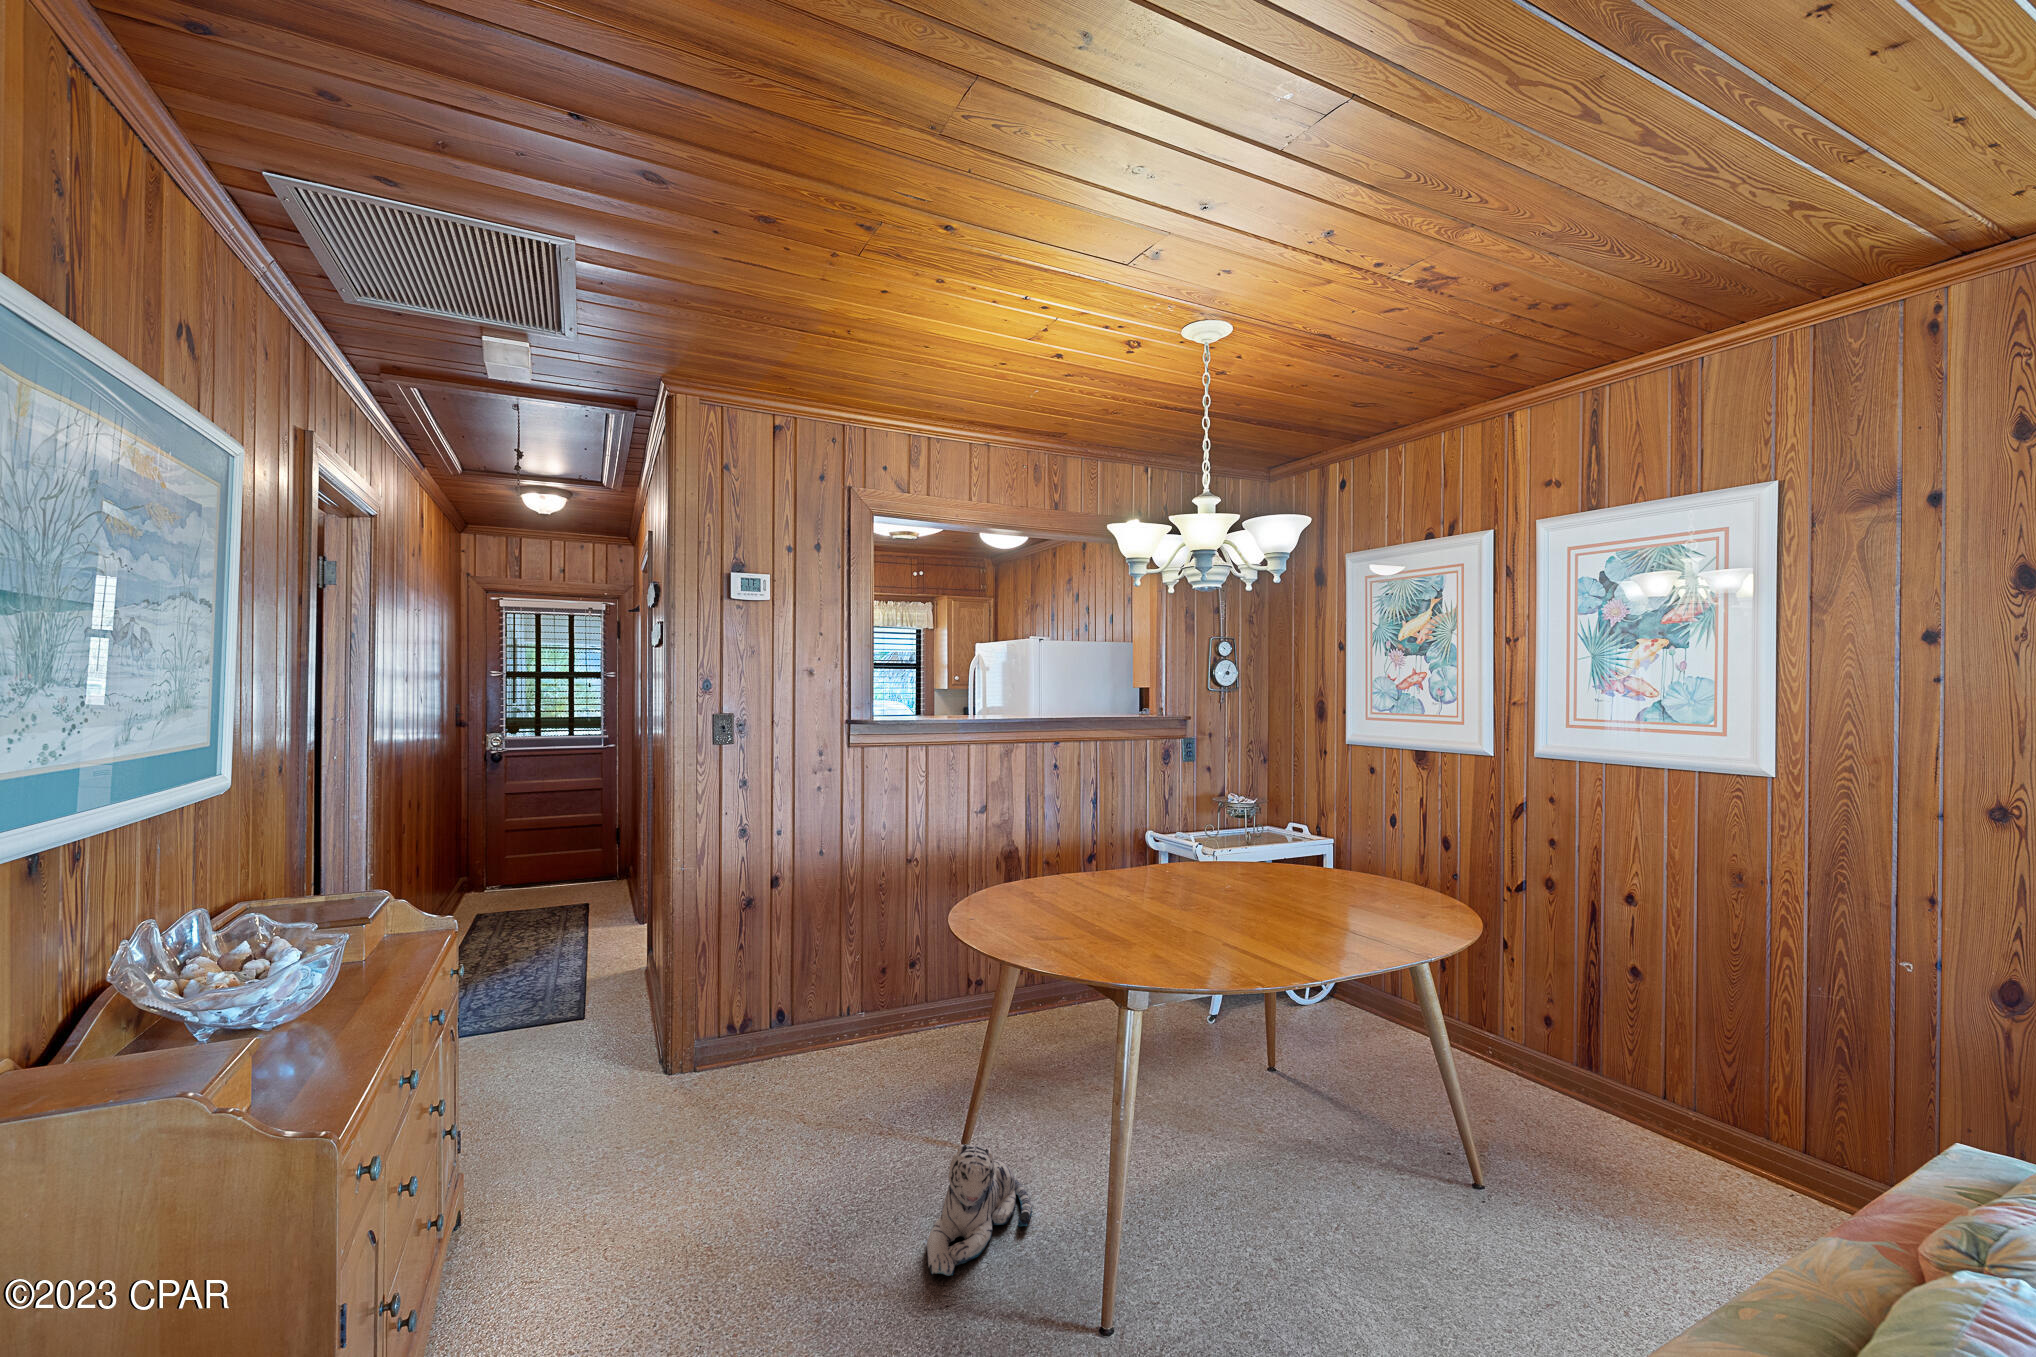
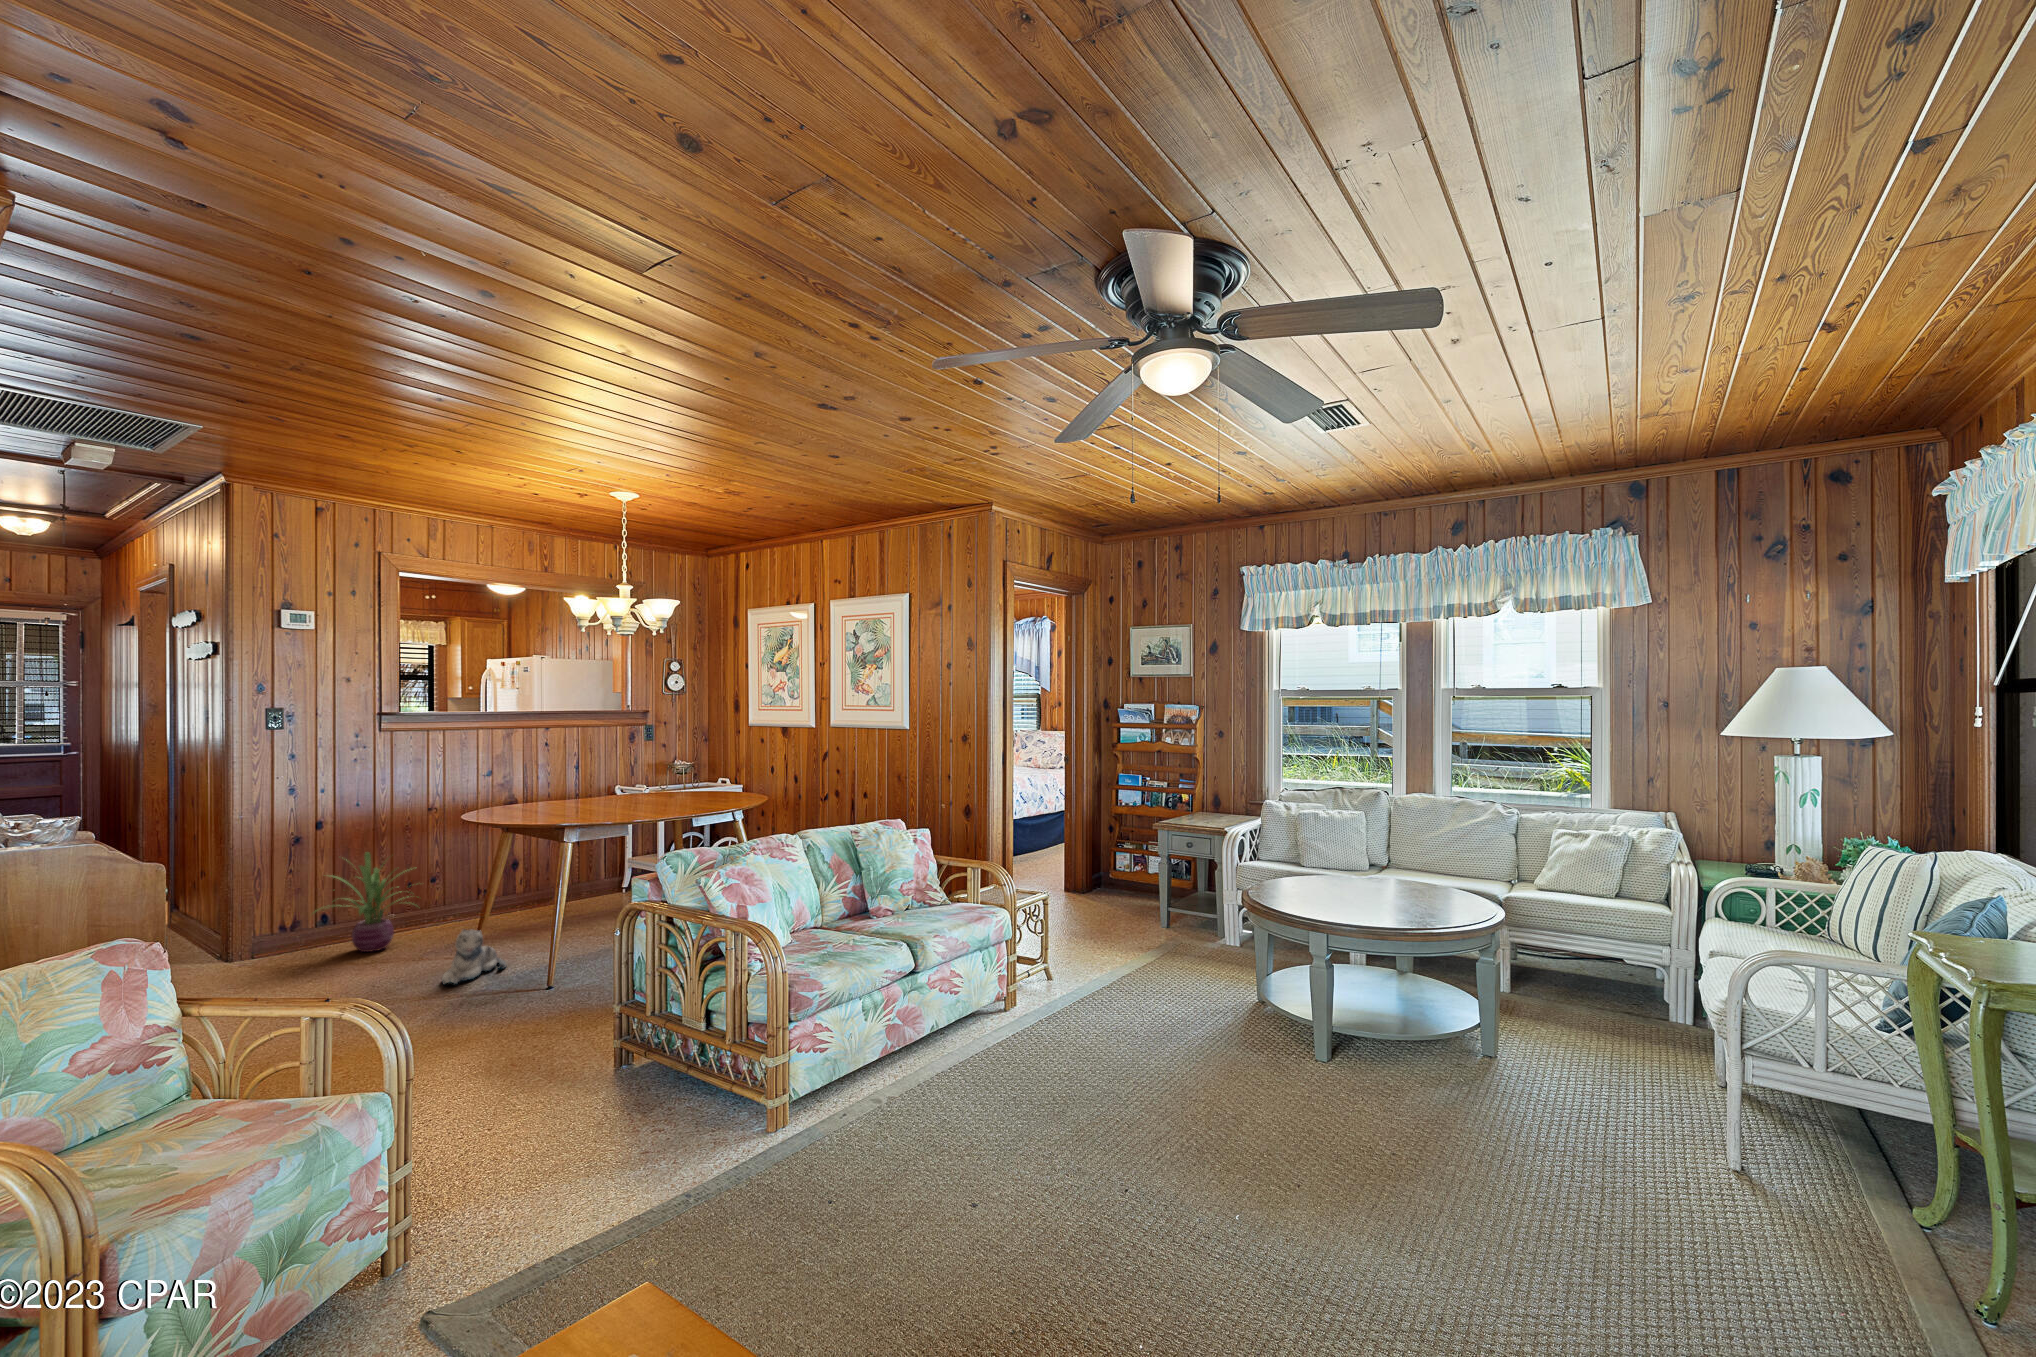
decorative plant: none [751,931,906,1097] -> present [334,852,419,952]

